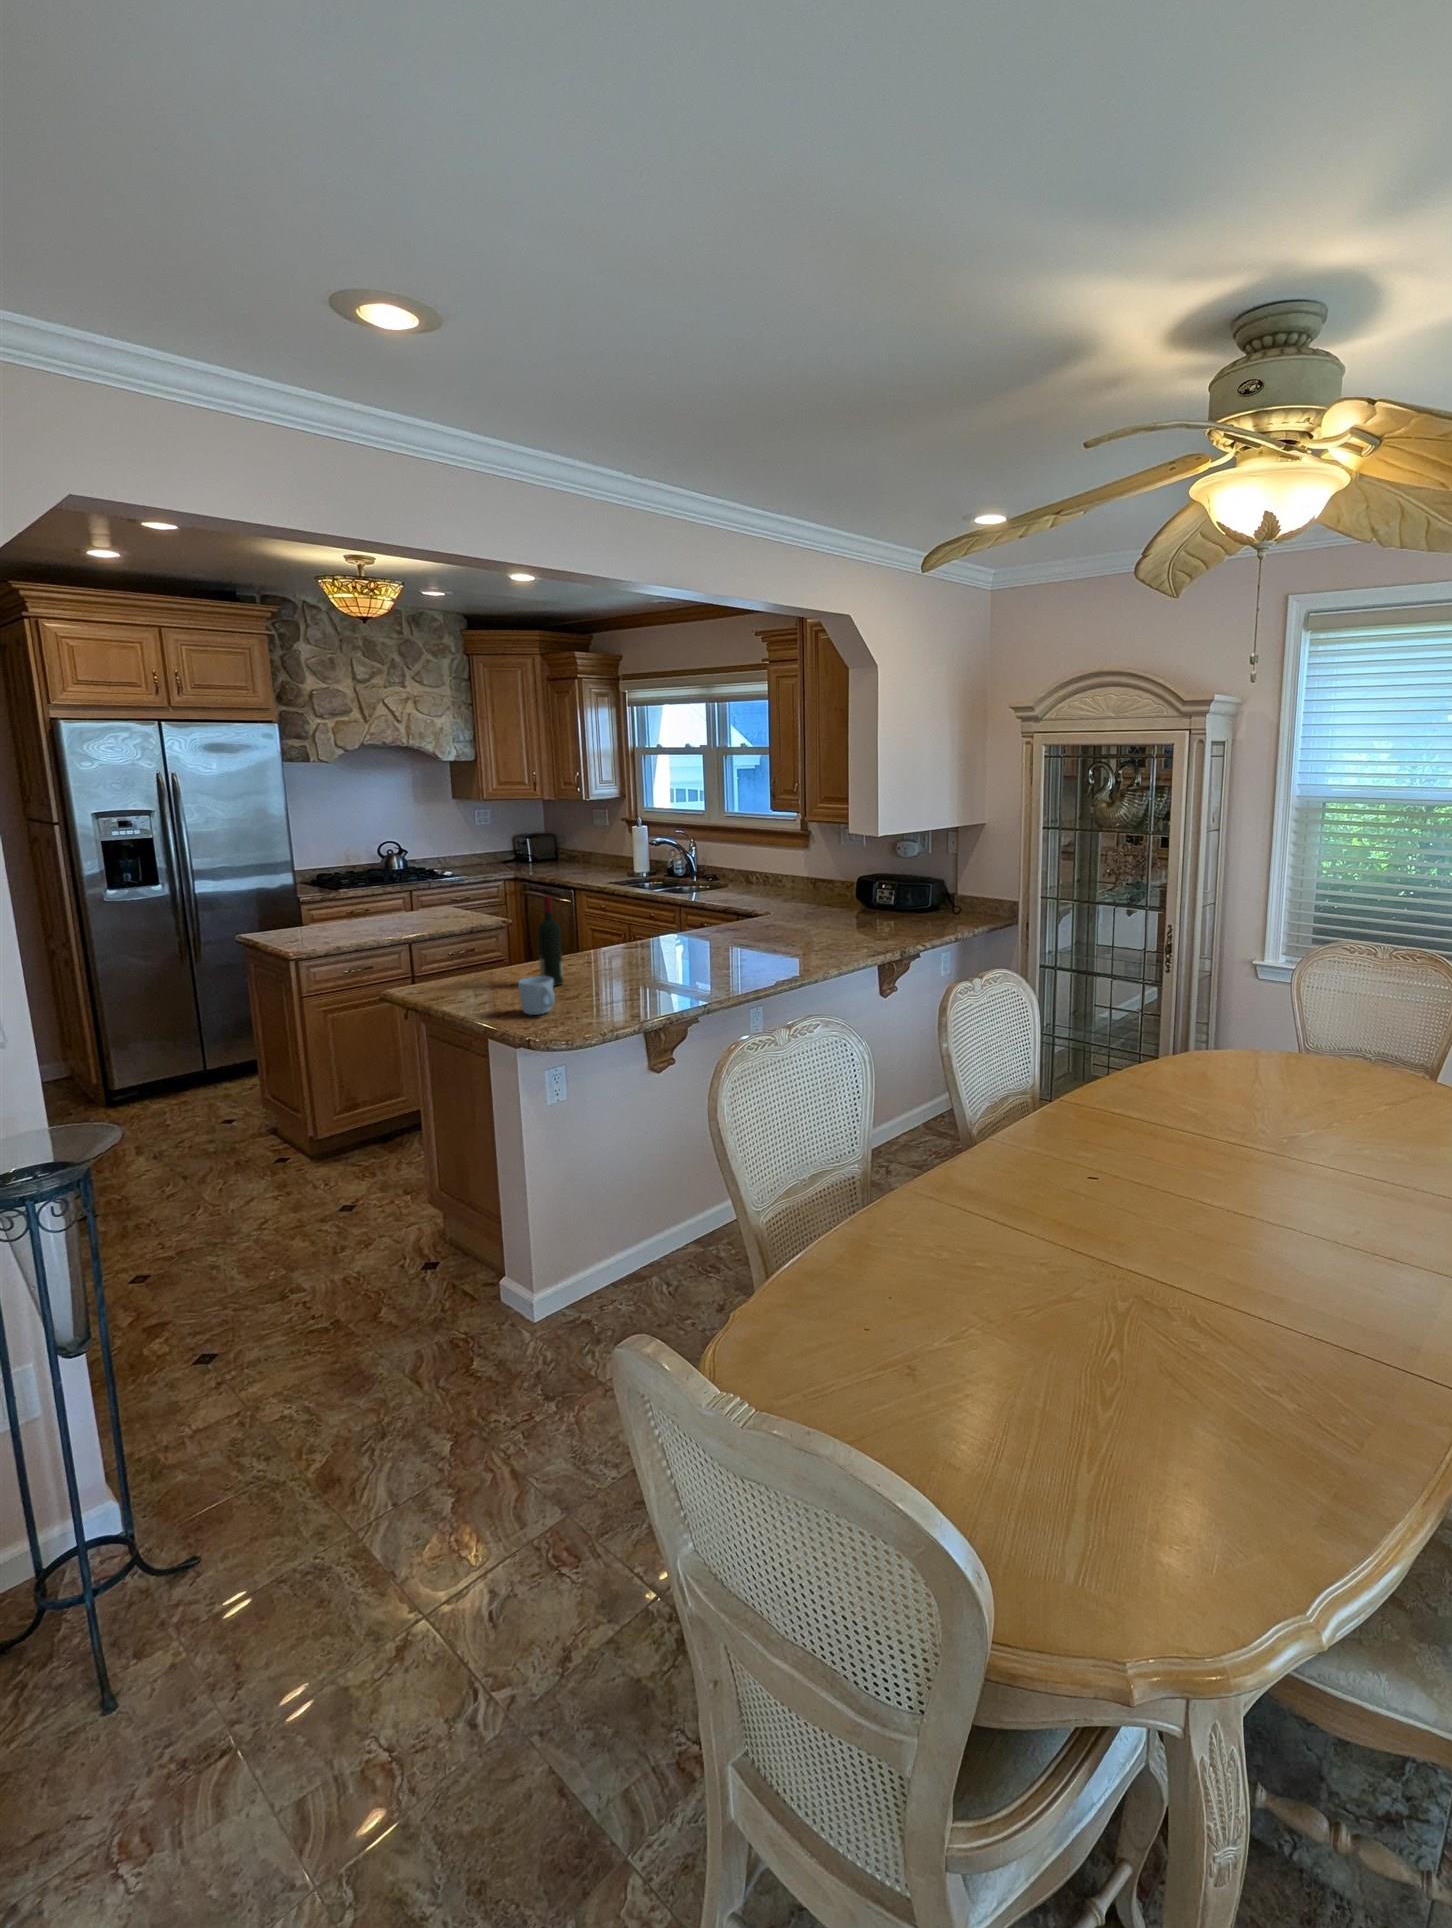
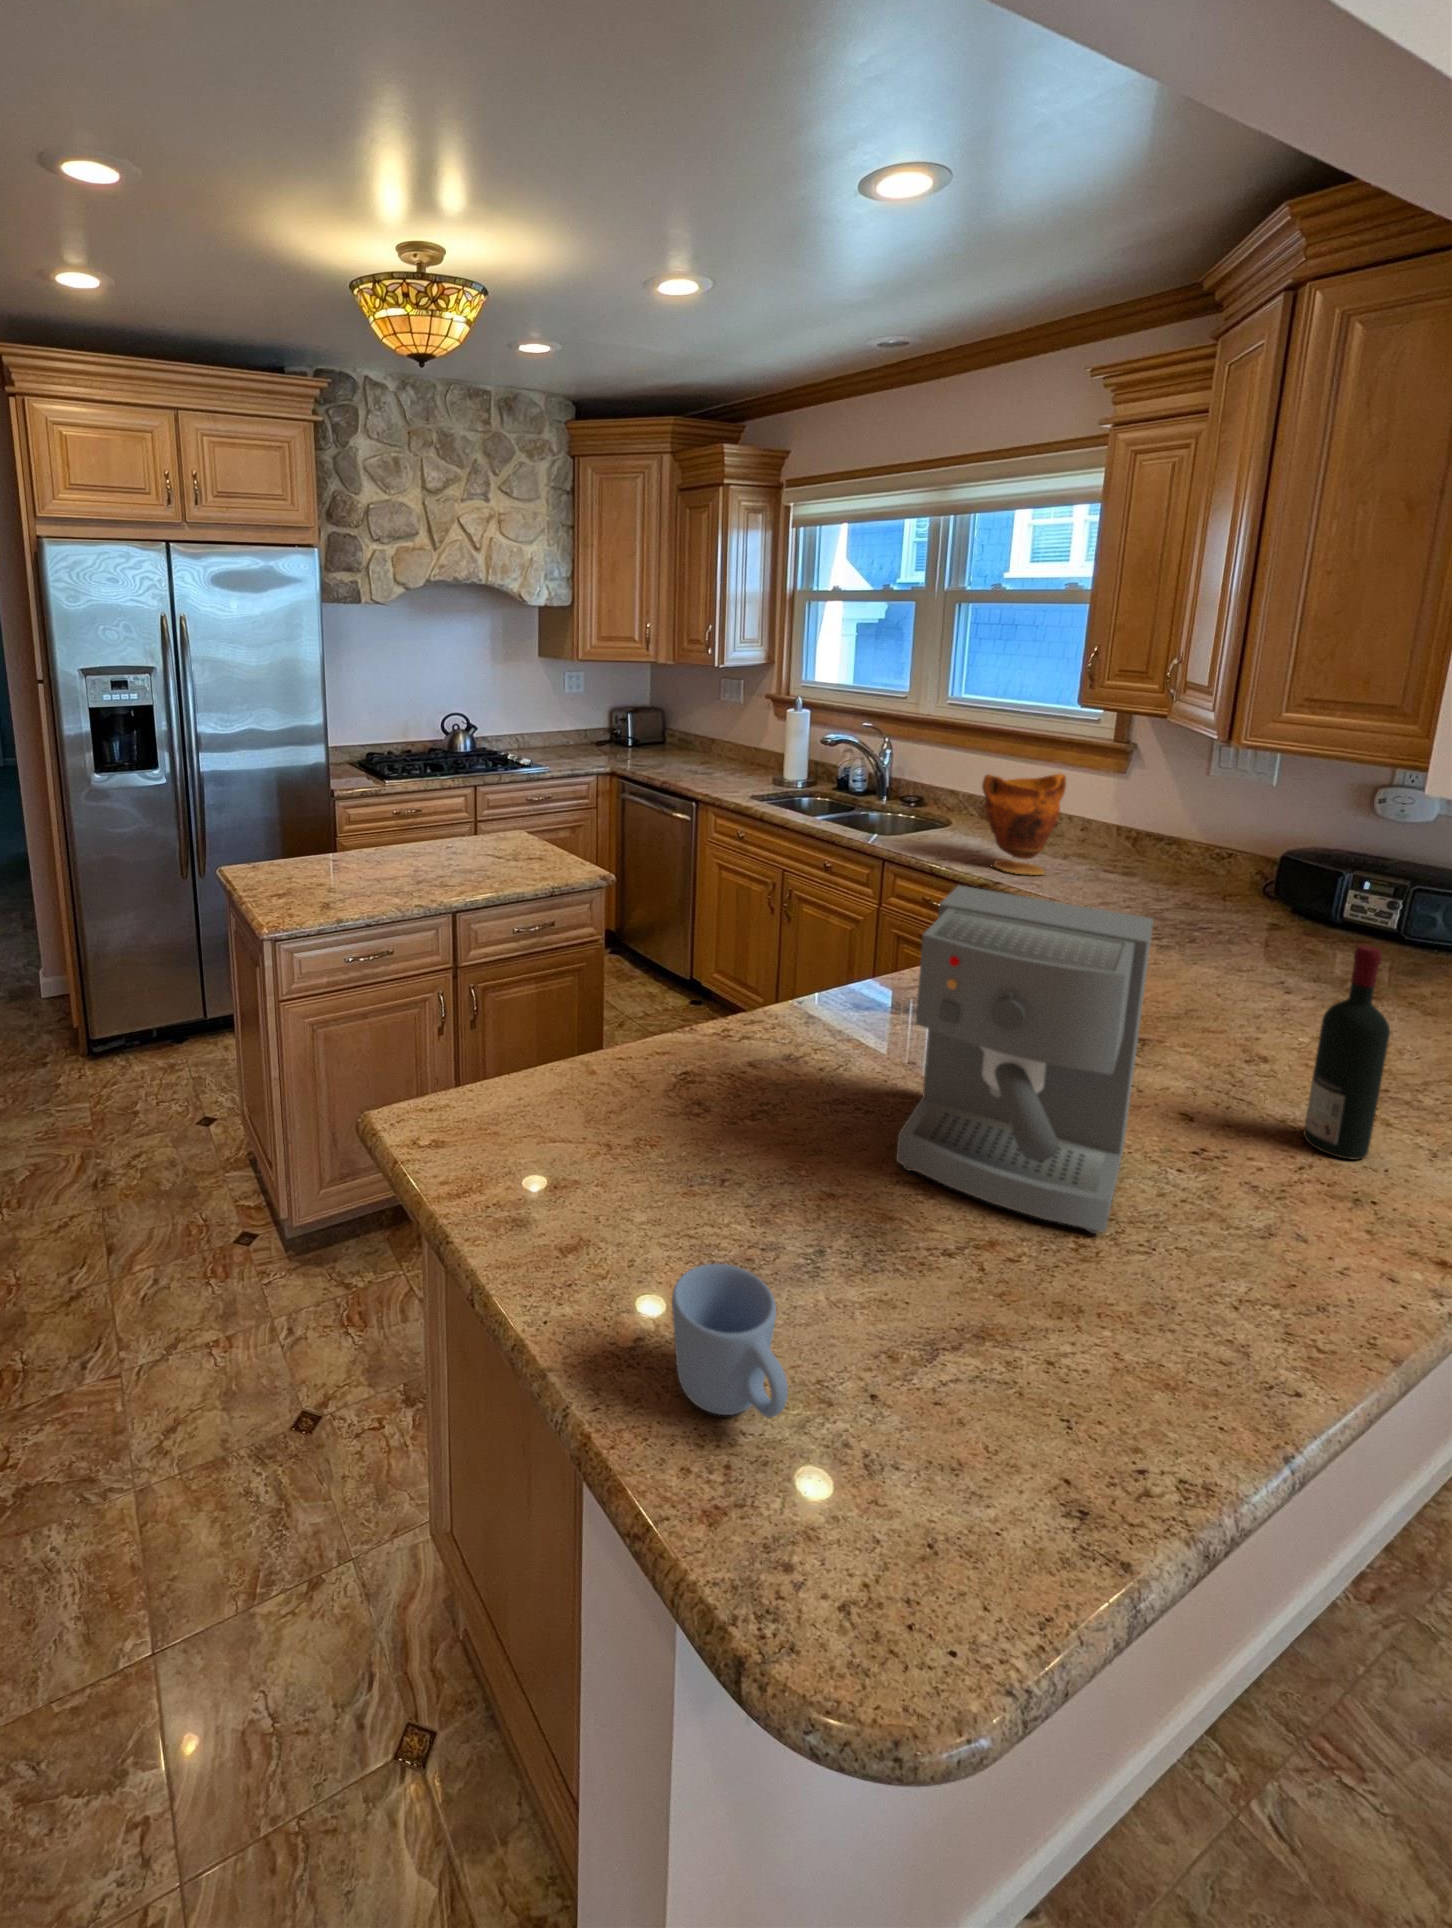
vase: none [727,847,774,903] -> present [982,773,1066,875]
coffee maker: none [620,871,716,980] -> present [896,886,1154,1234]
wine bottle: present [538,896,564,986] -> present [1303,945,1390,1160]

